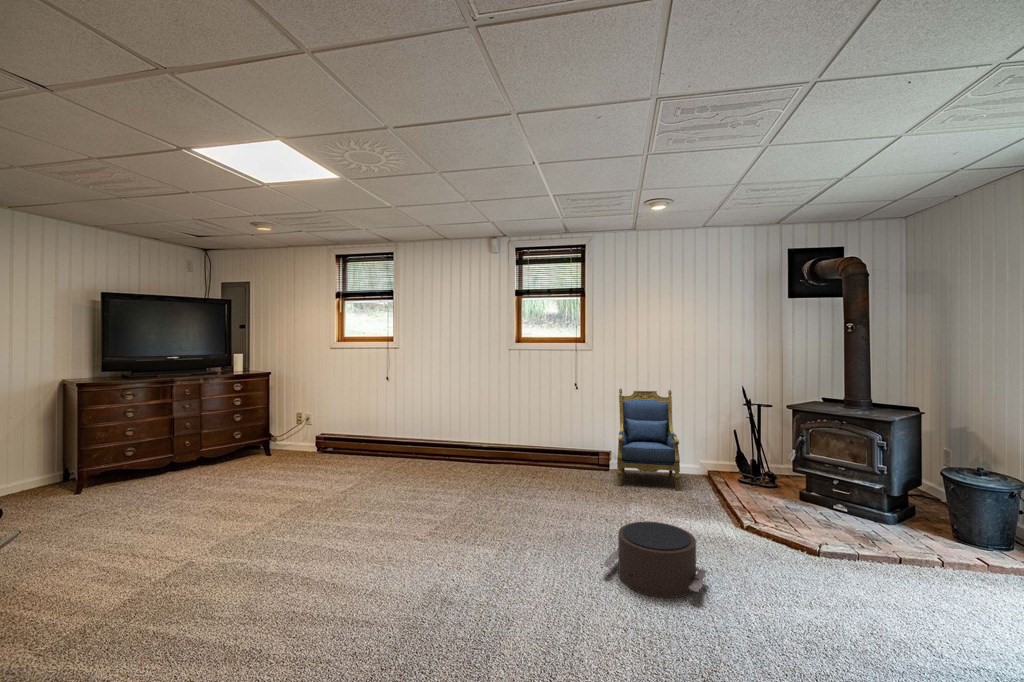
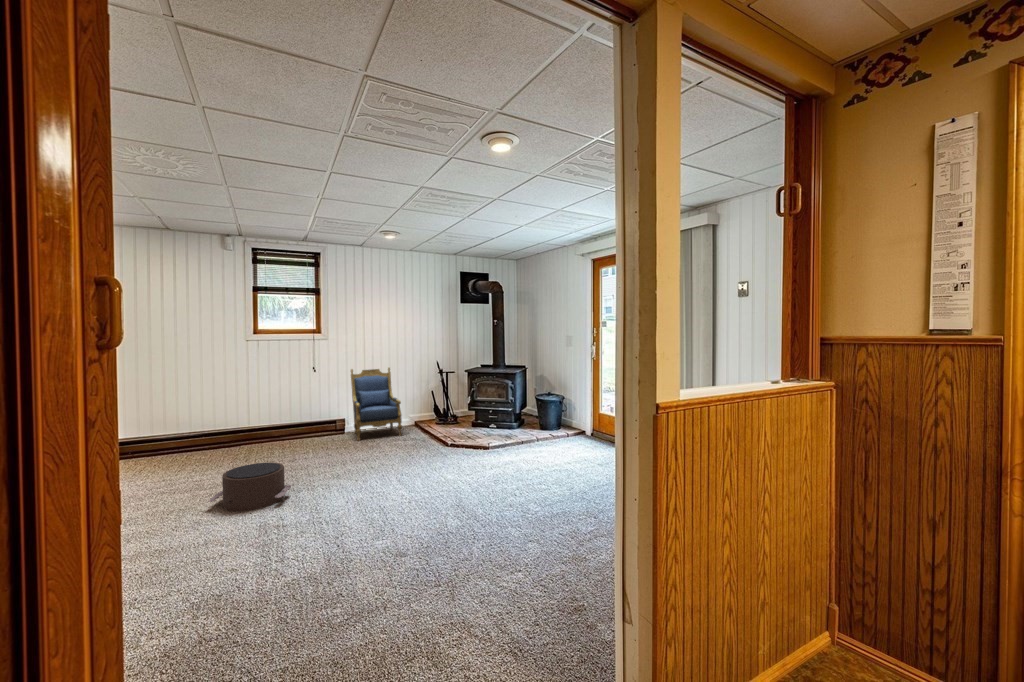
pouf: present [603,522,706,598] -> present [208,463,291,511]

